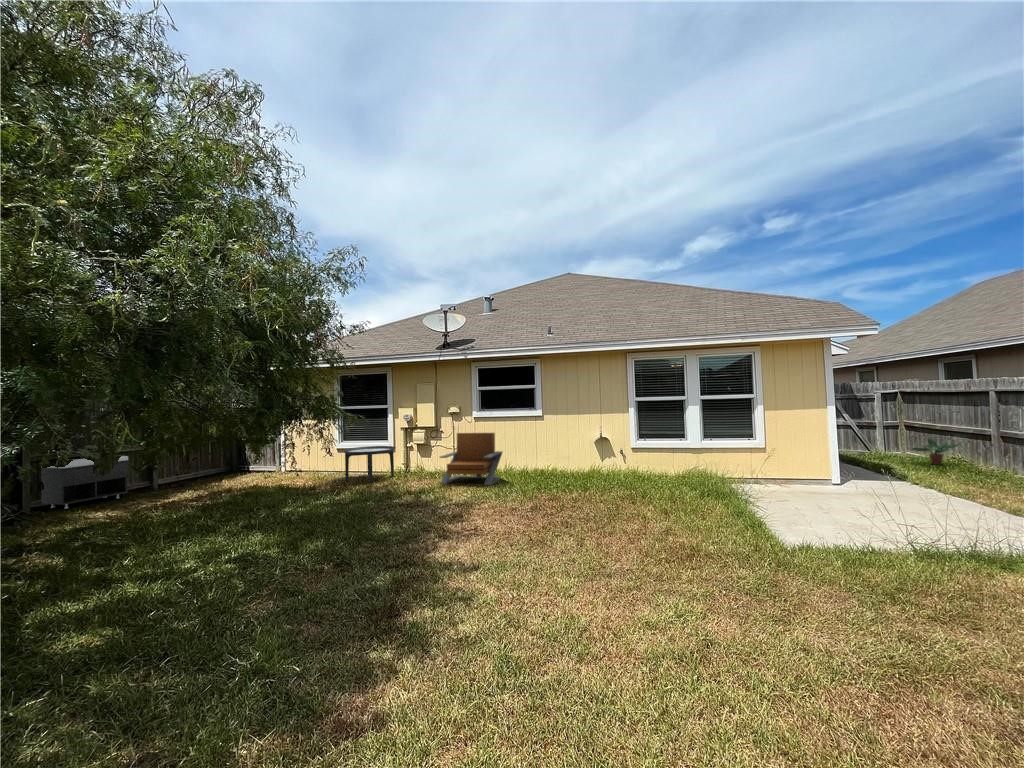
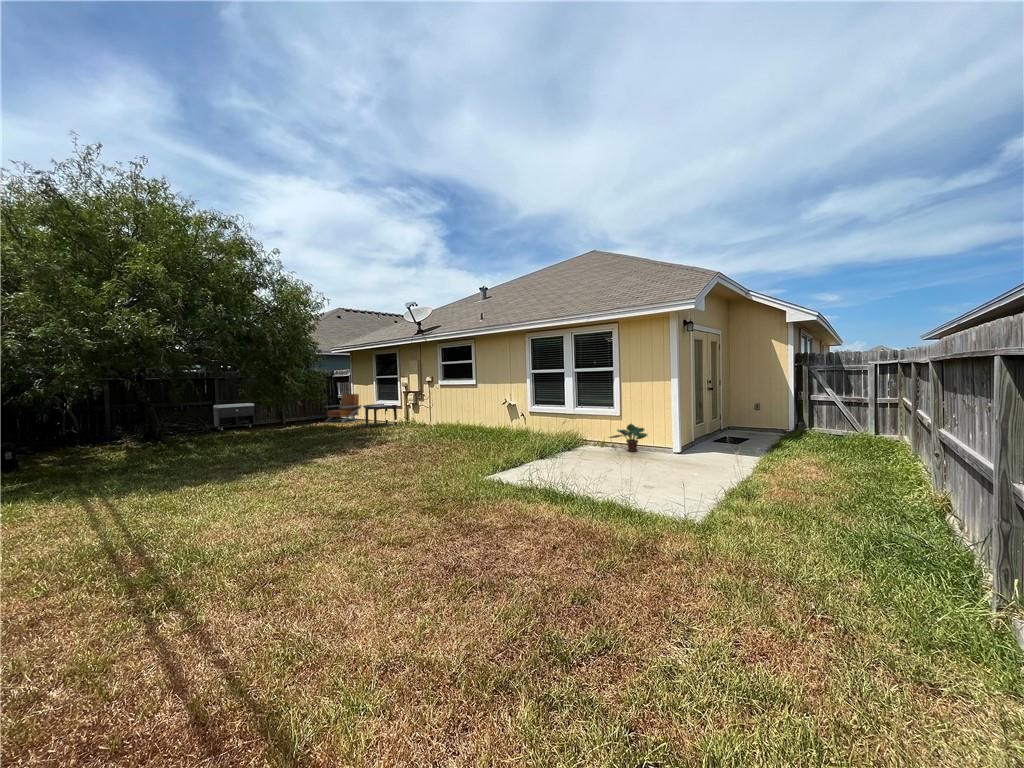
lounge chair: present [440,433,502,485] -> present [325,394,362,423]
potted plant: present [912,439,958,465] -> present [609,424,647,452]

